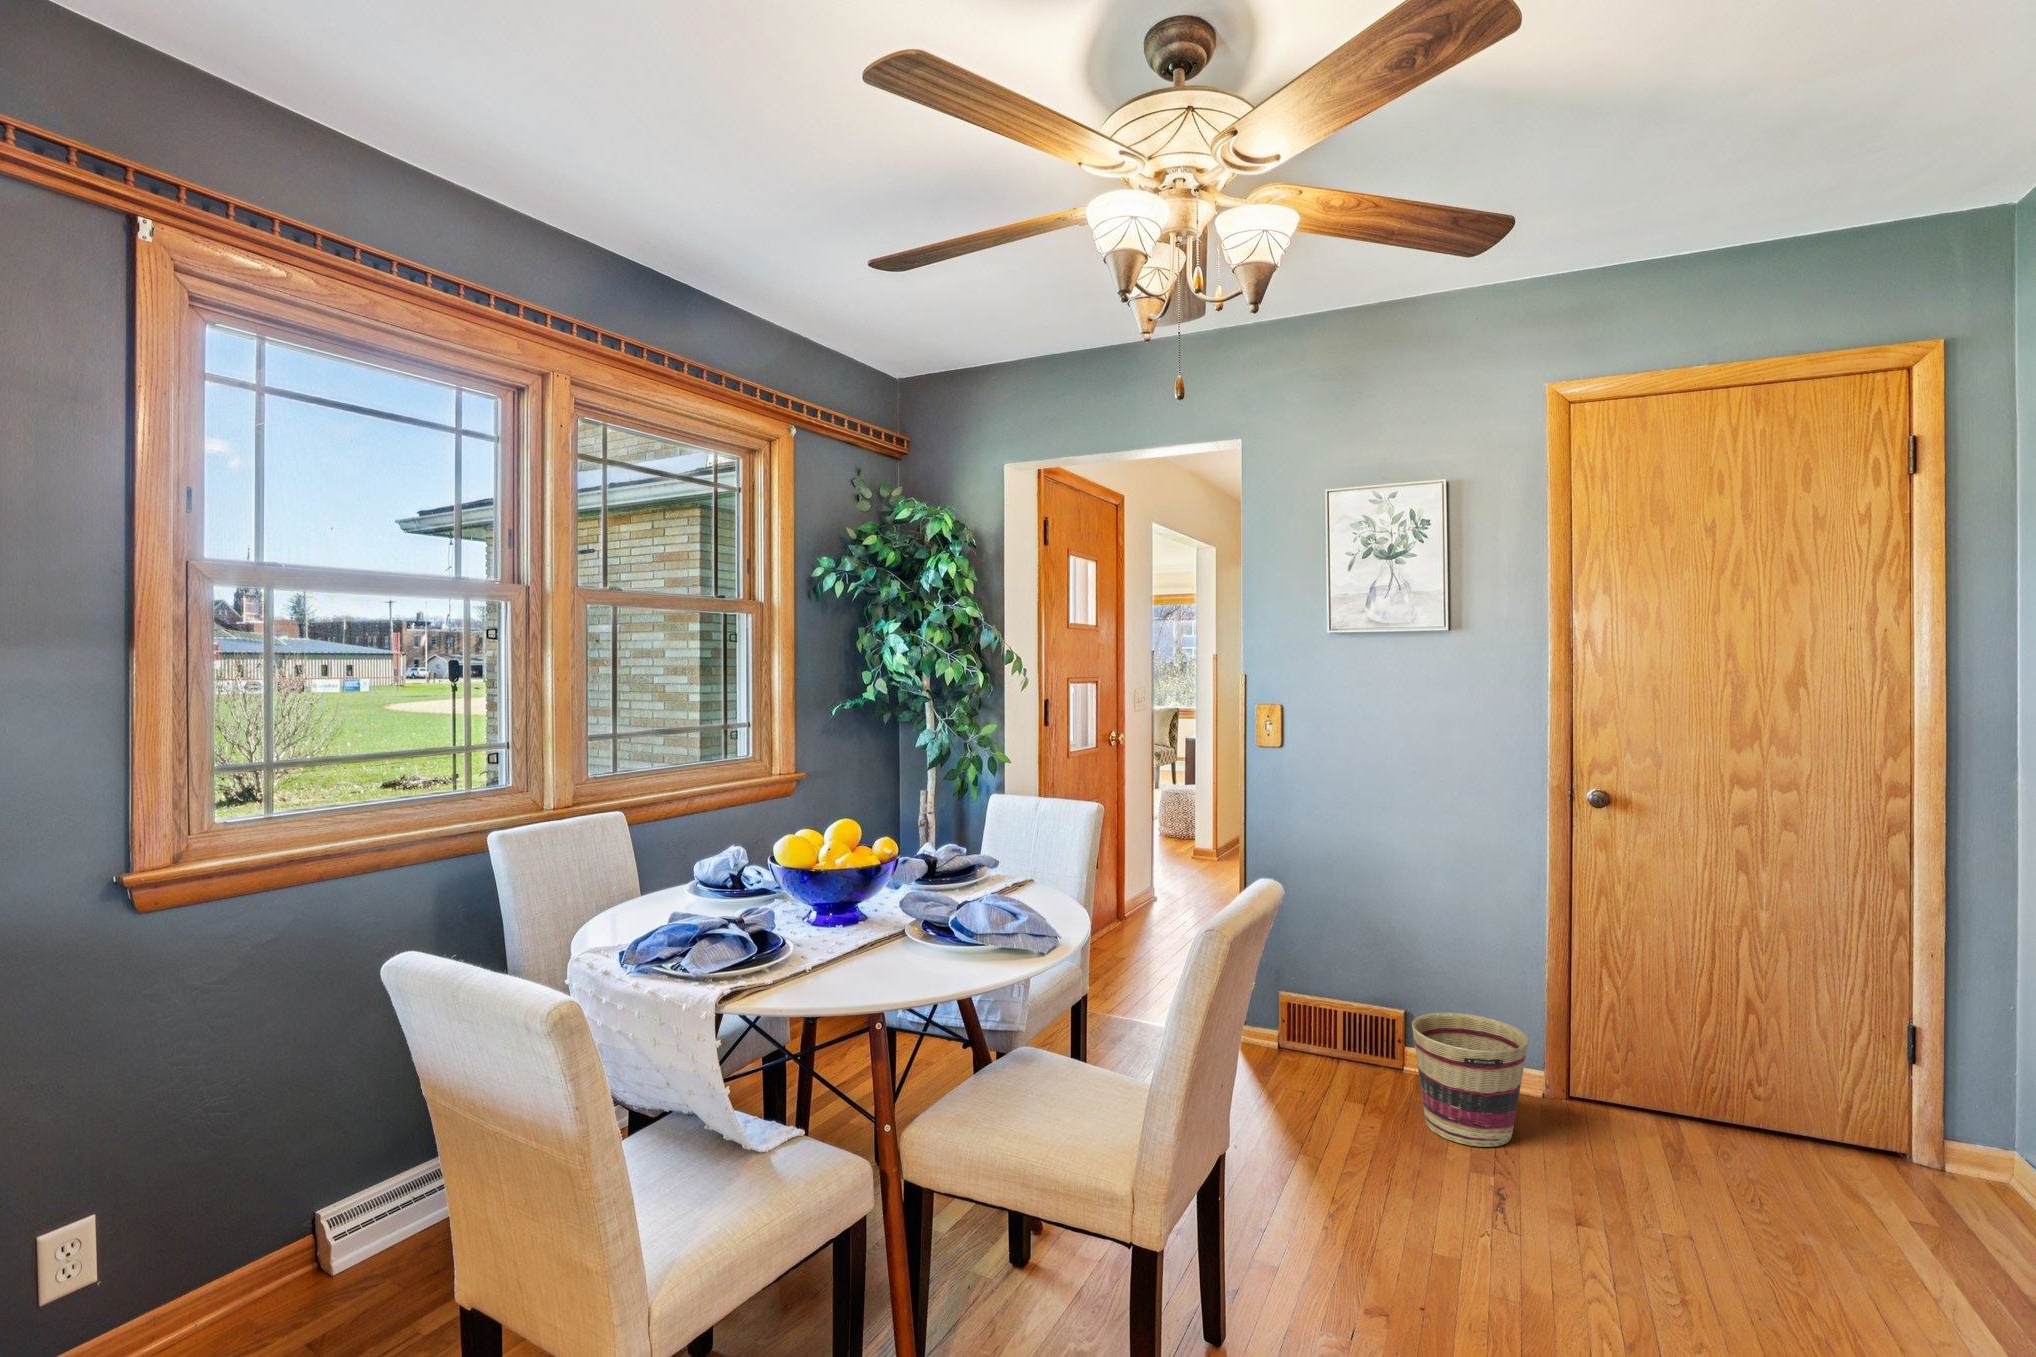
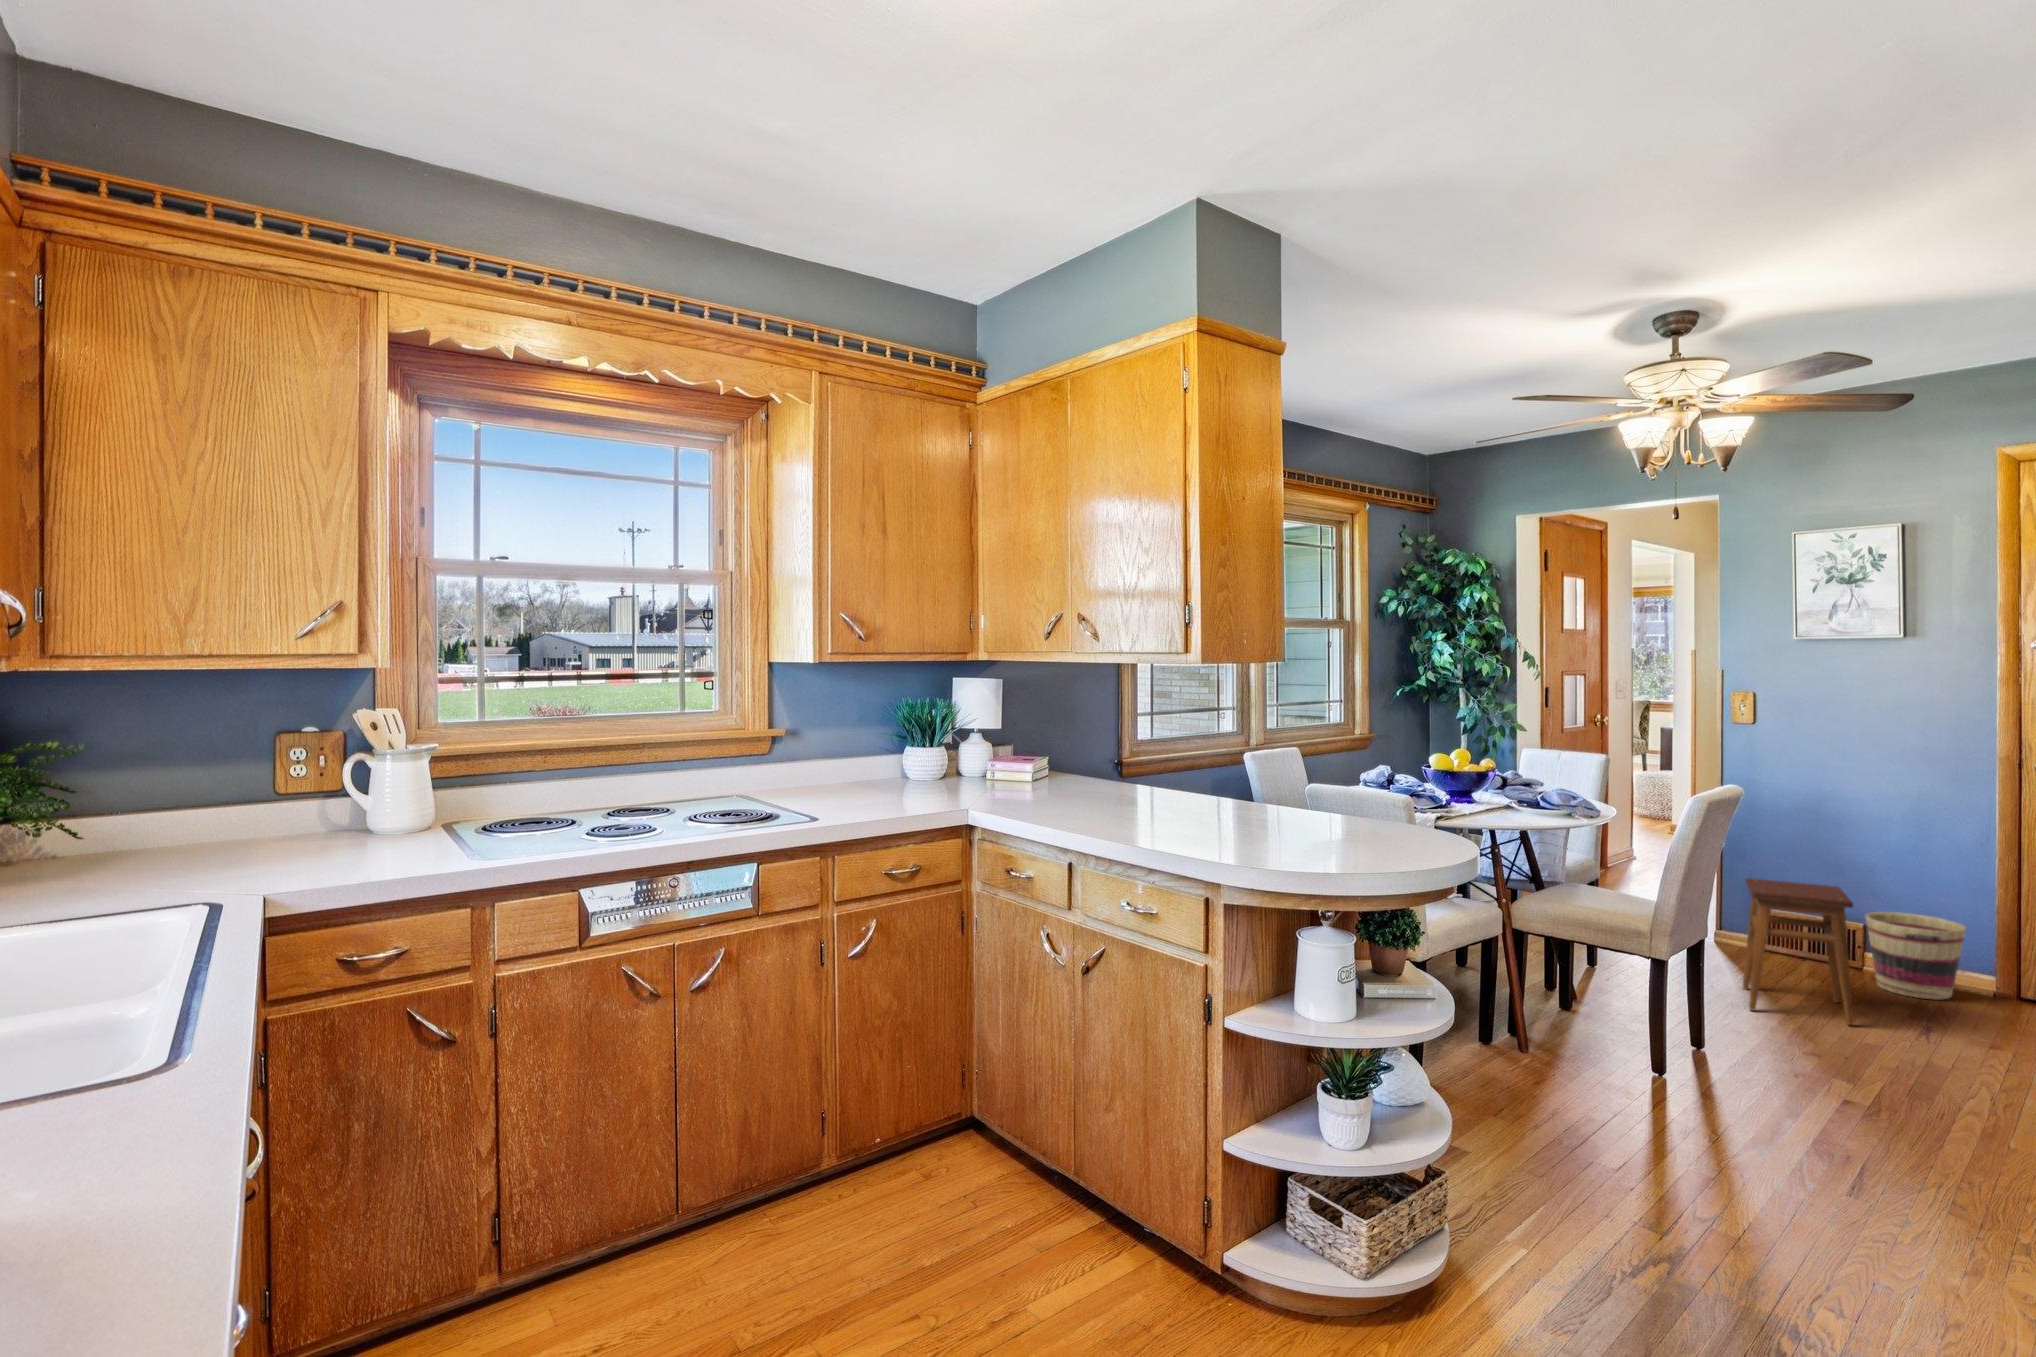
stool: none [1268,998,1417,1244] -> present [1743,878,1853,1025]

